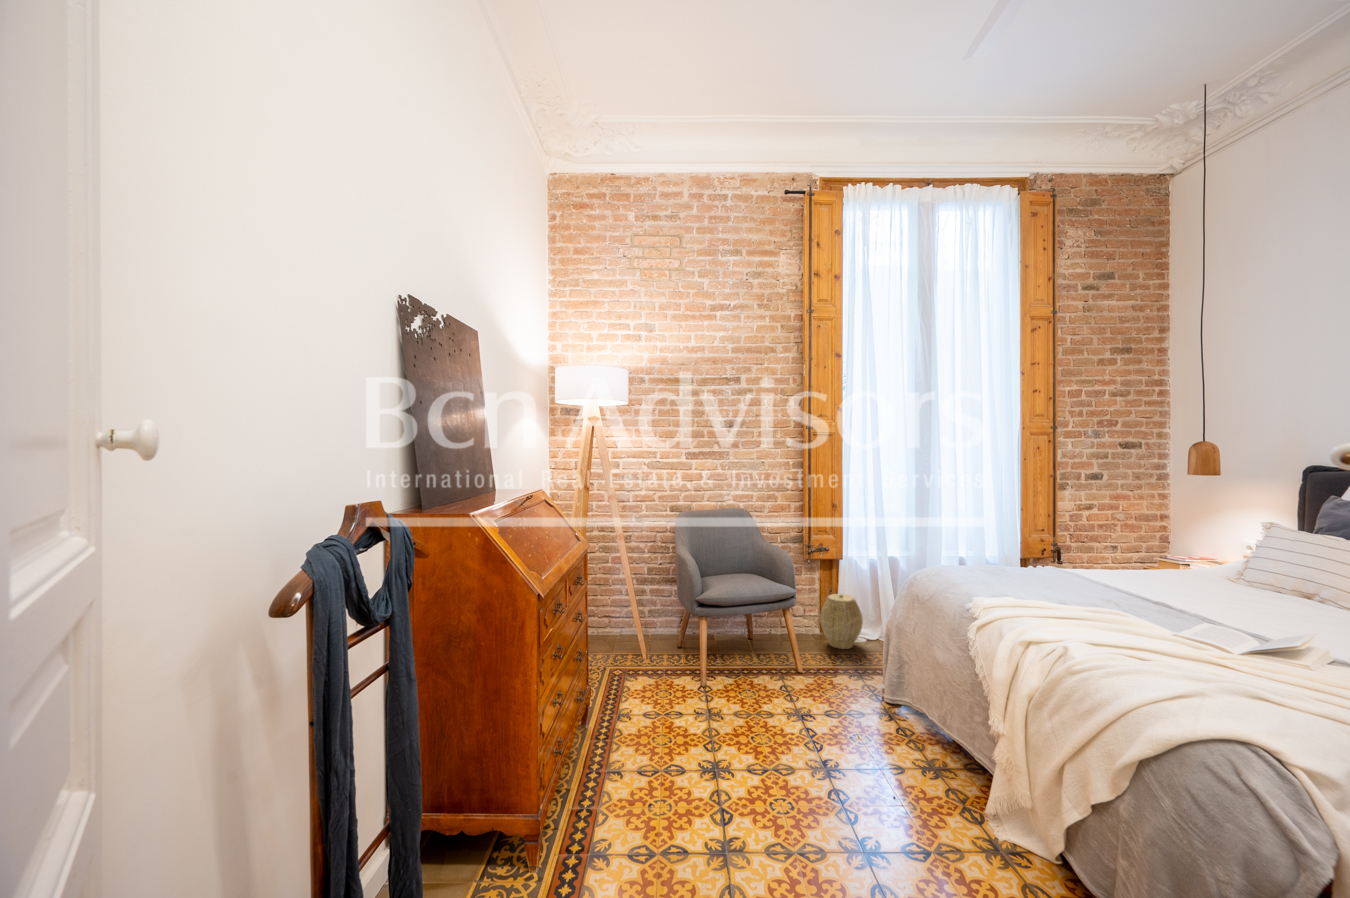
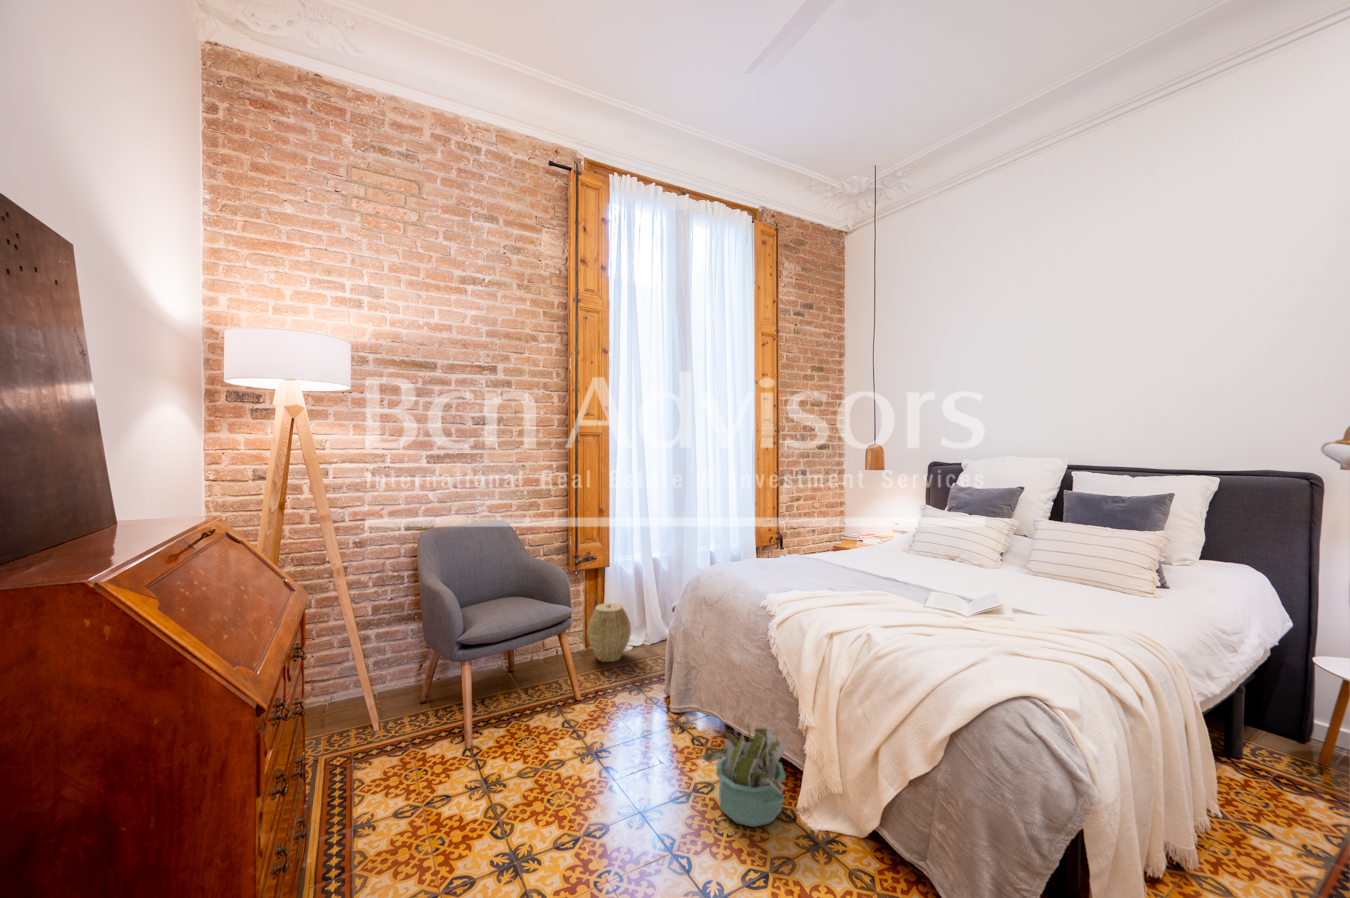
decorative plant: none [879,713,974,811] -> present [699,726,787,827]

